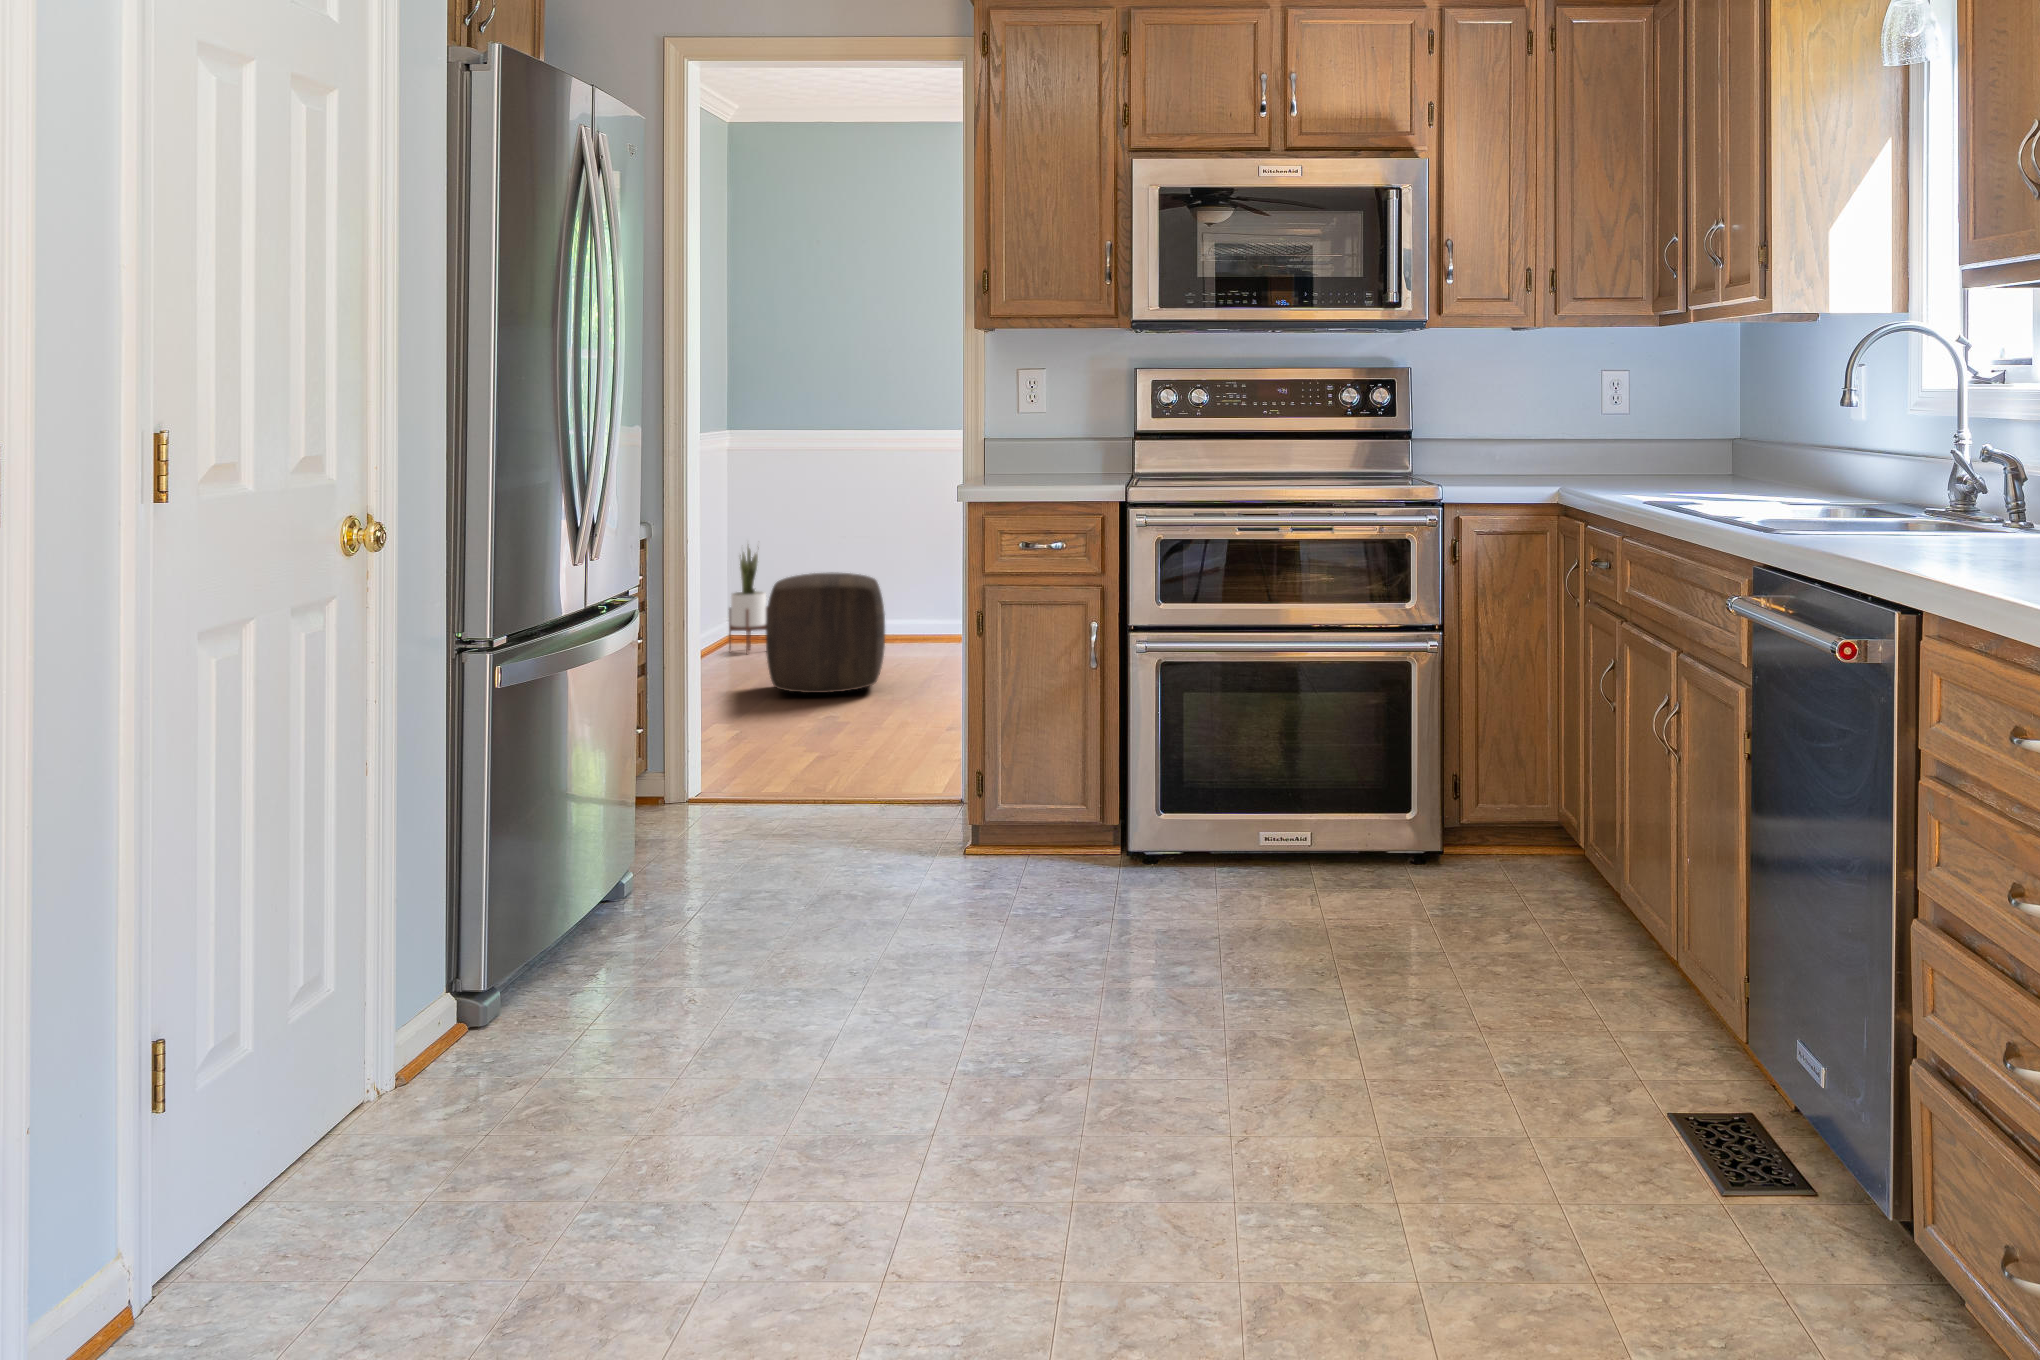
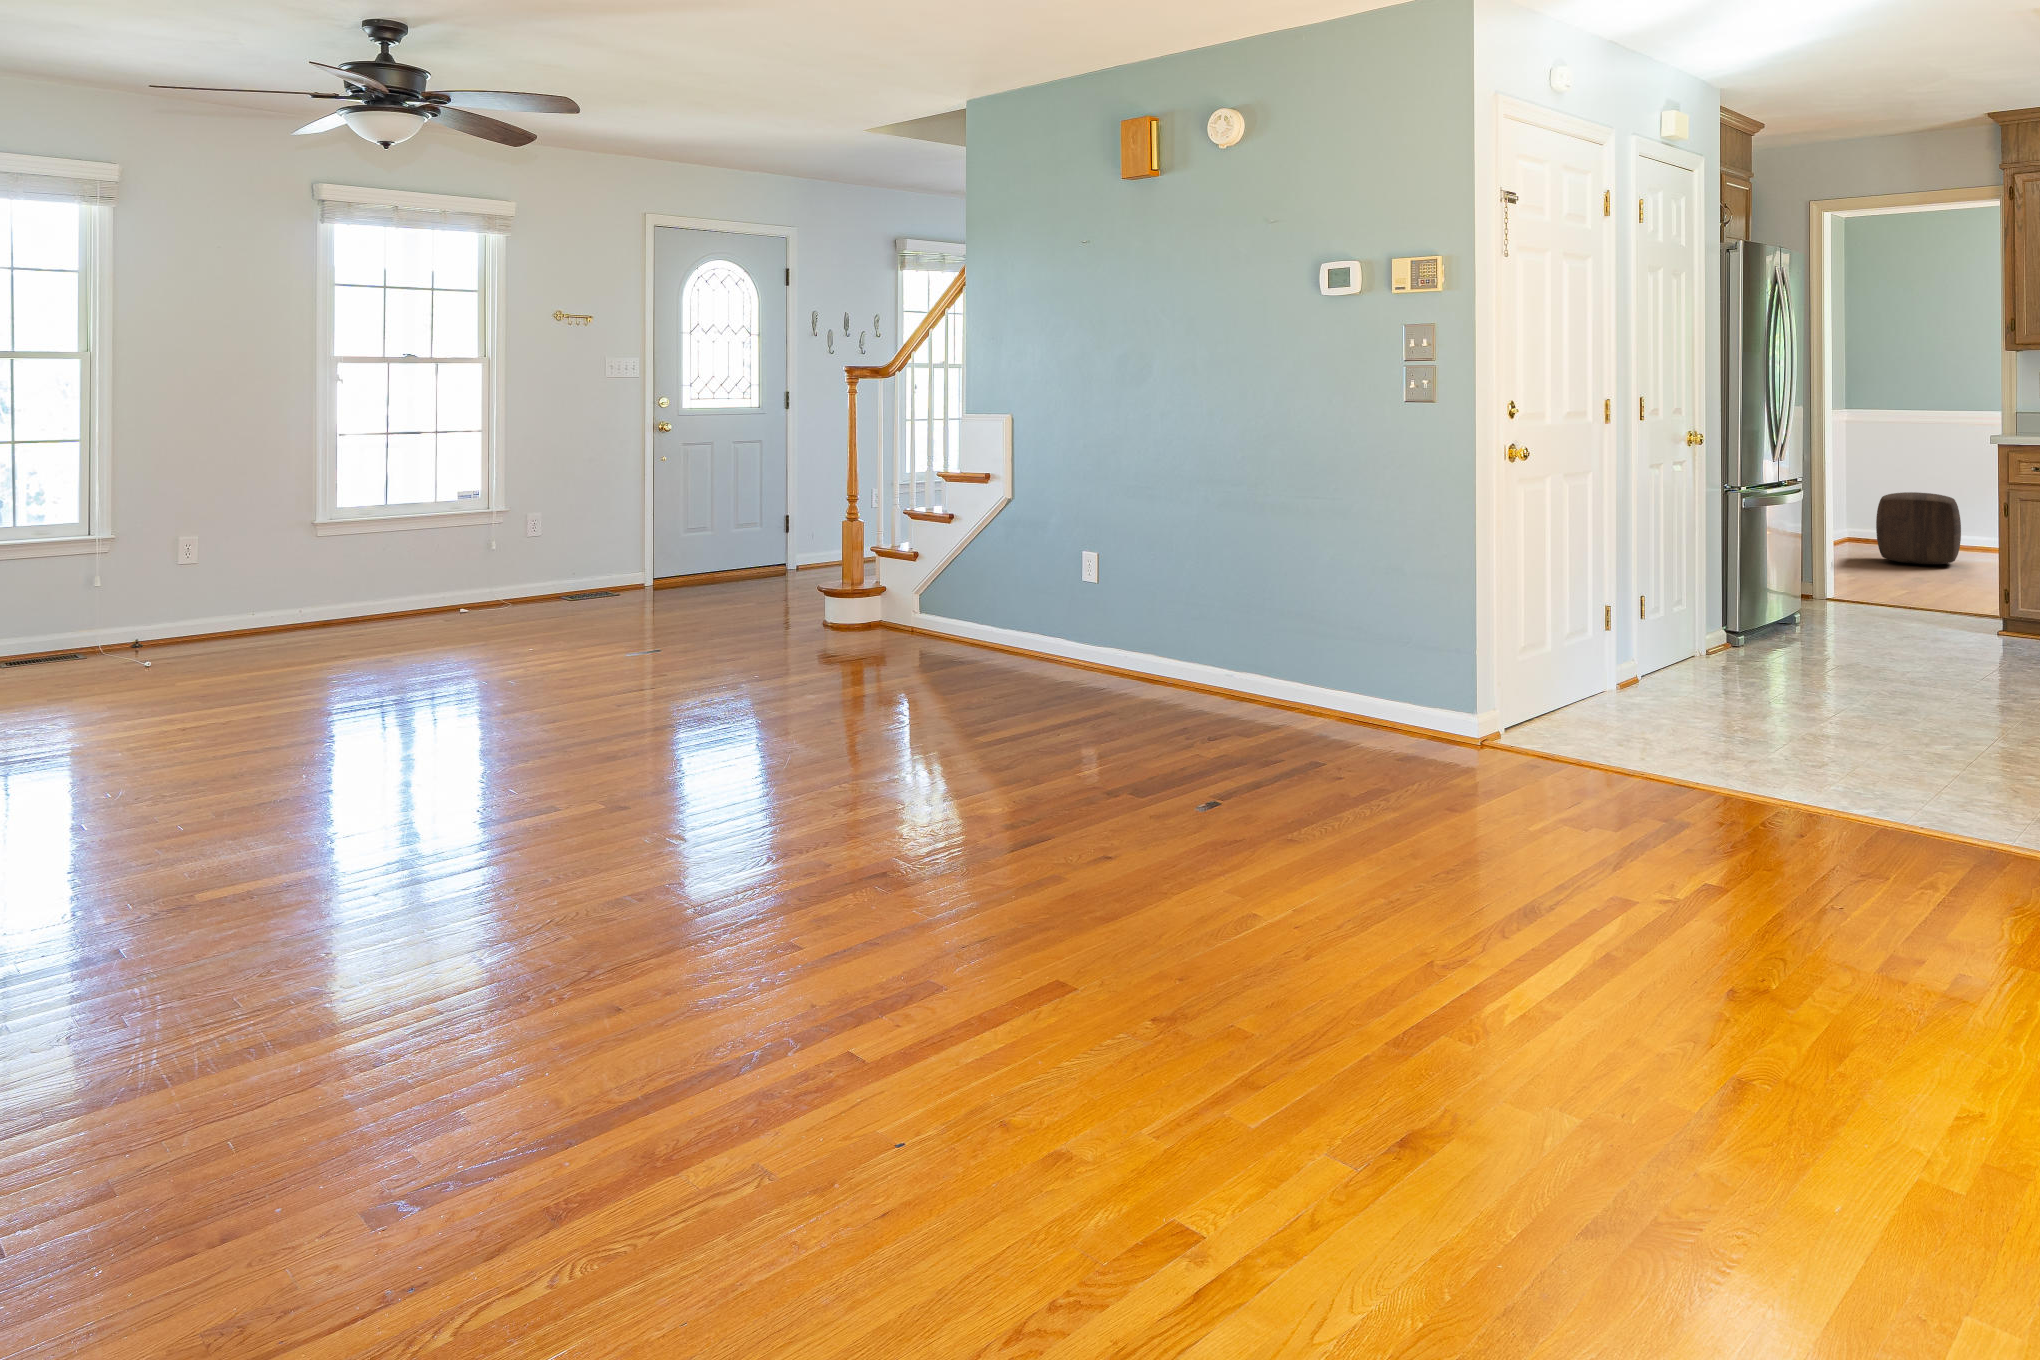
potted plant: present [729,544,767,653] -> none [1851,472,1879,543]

